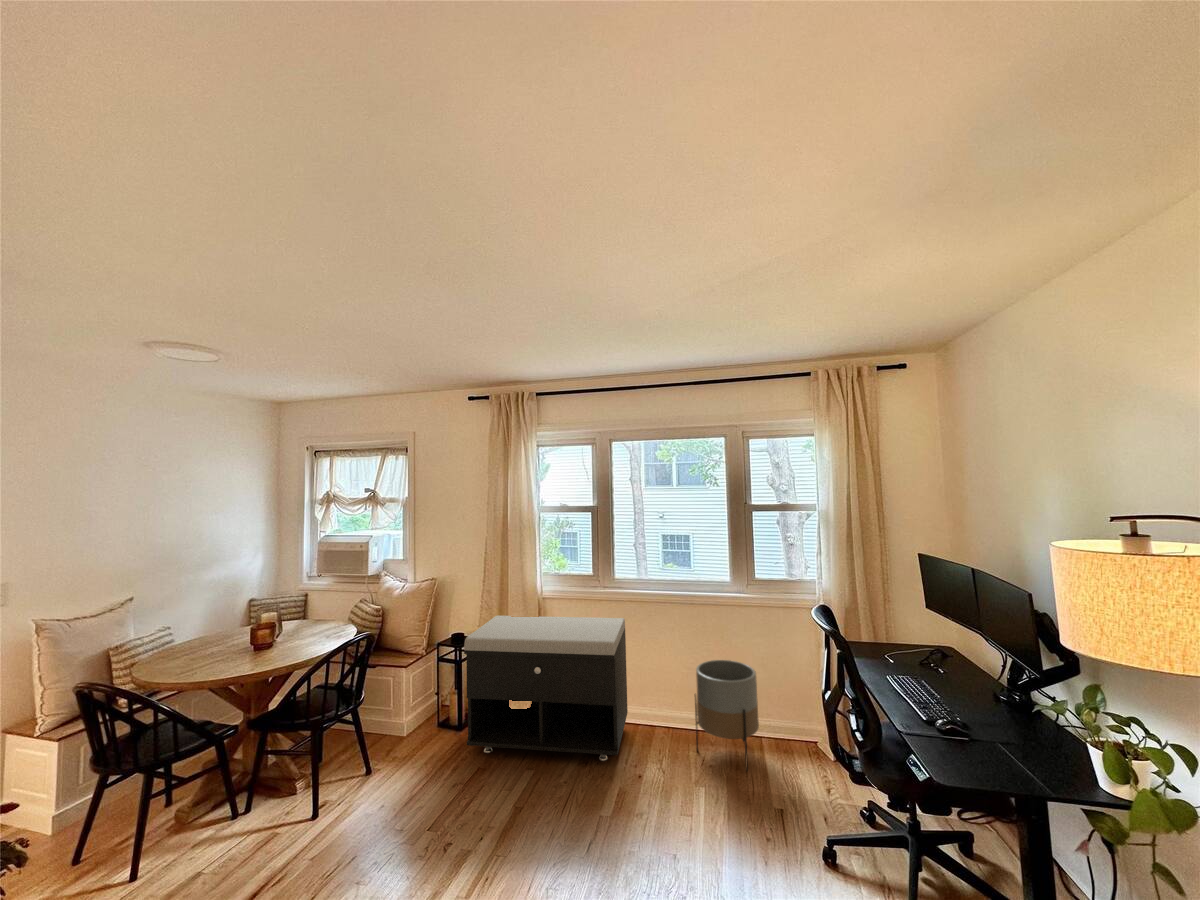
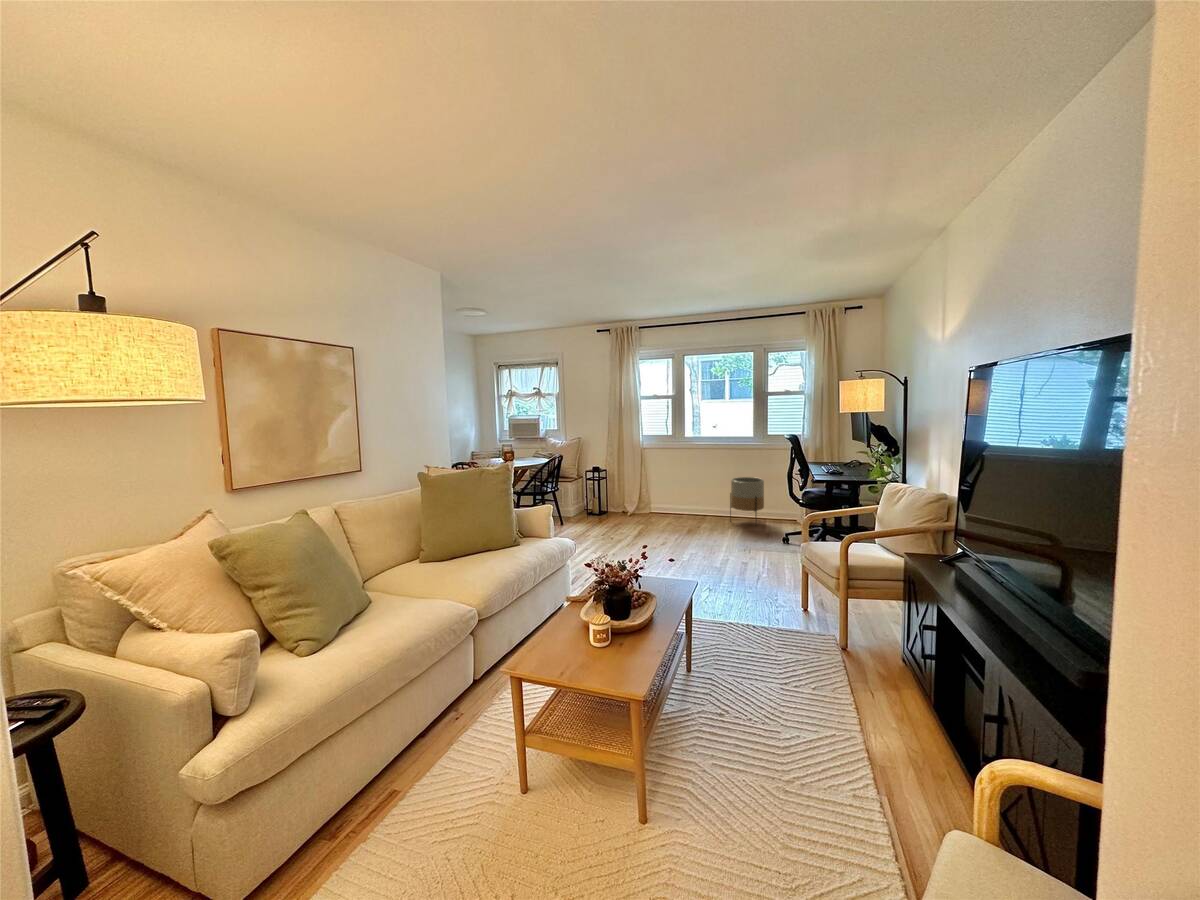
storage bench: present [464,616,628,761] -> none [608,457,692,523]

